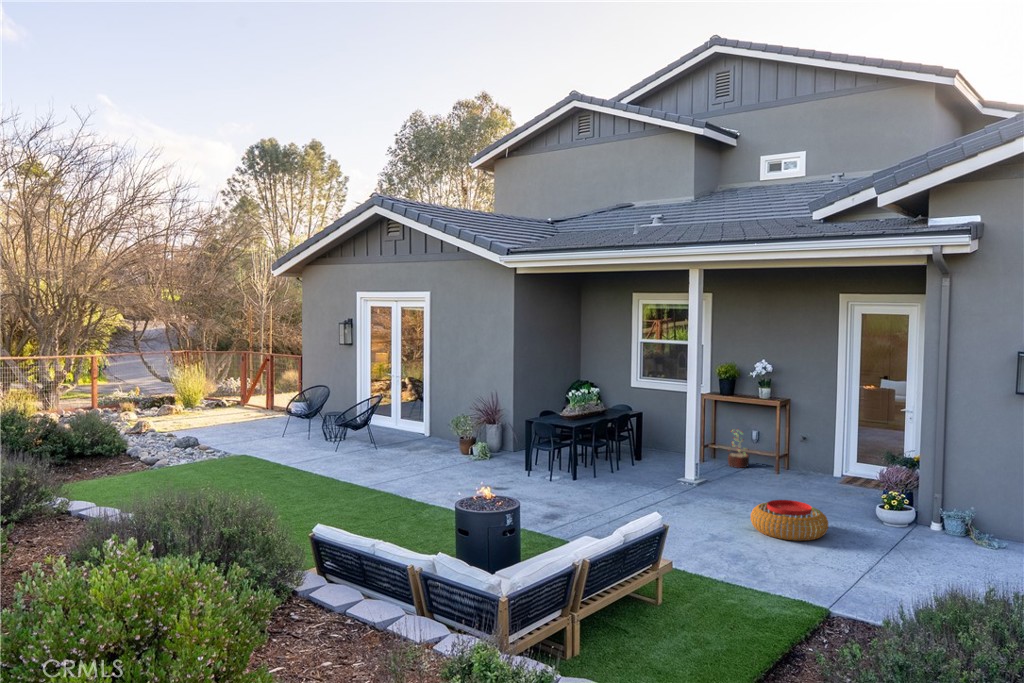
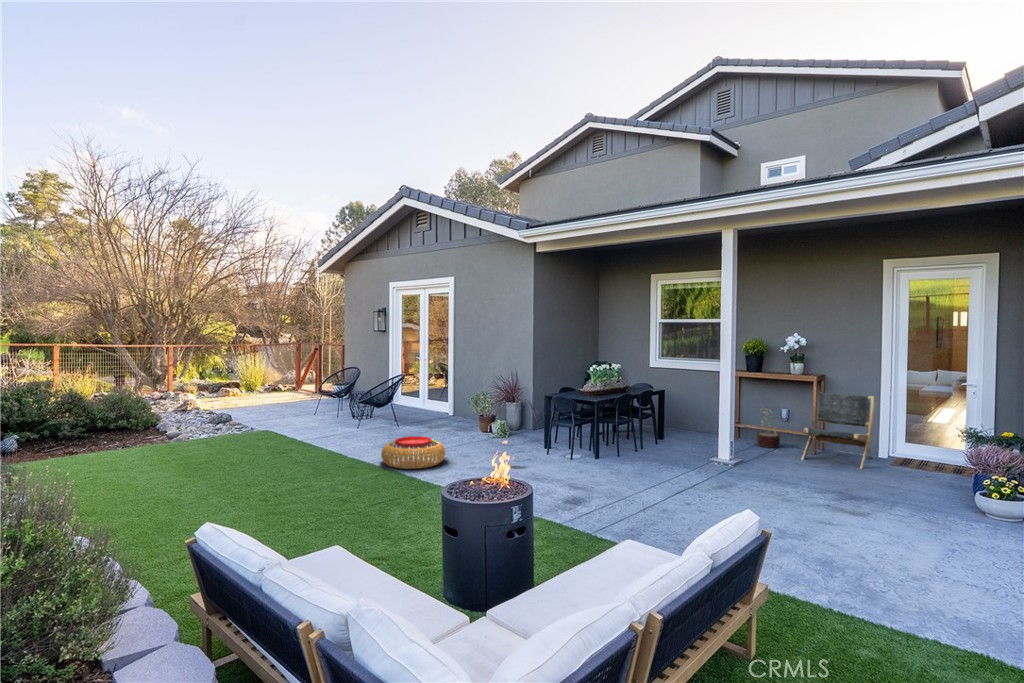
lounge chair: none [762,415,831,487] -> present [801,393,875,469]
pouf: present [750,500,828,541] -> present [381,436,445,469]

